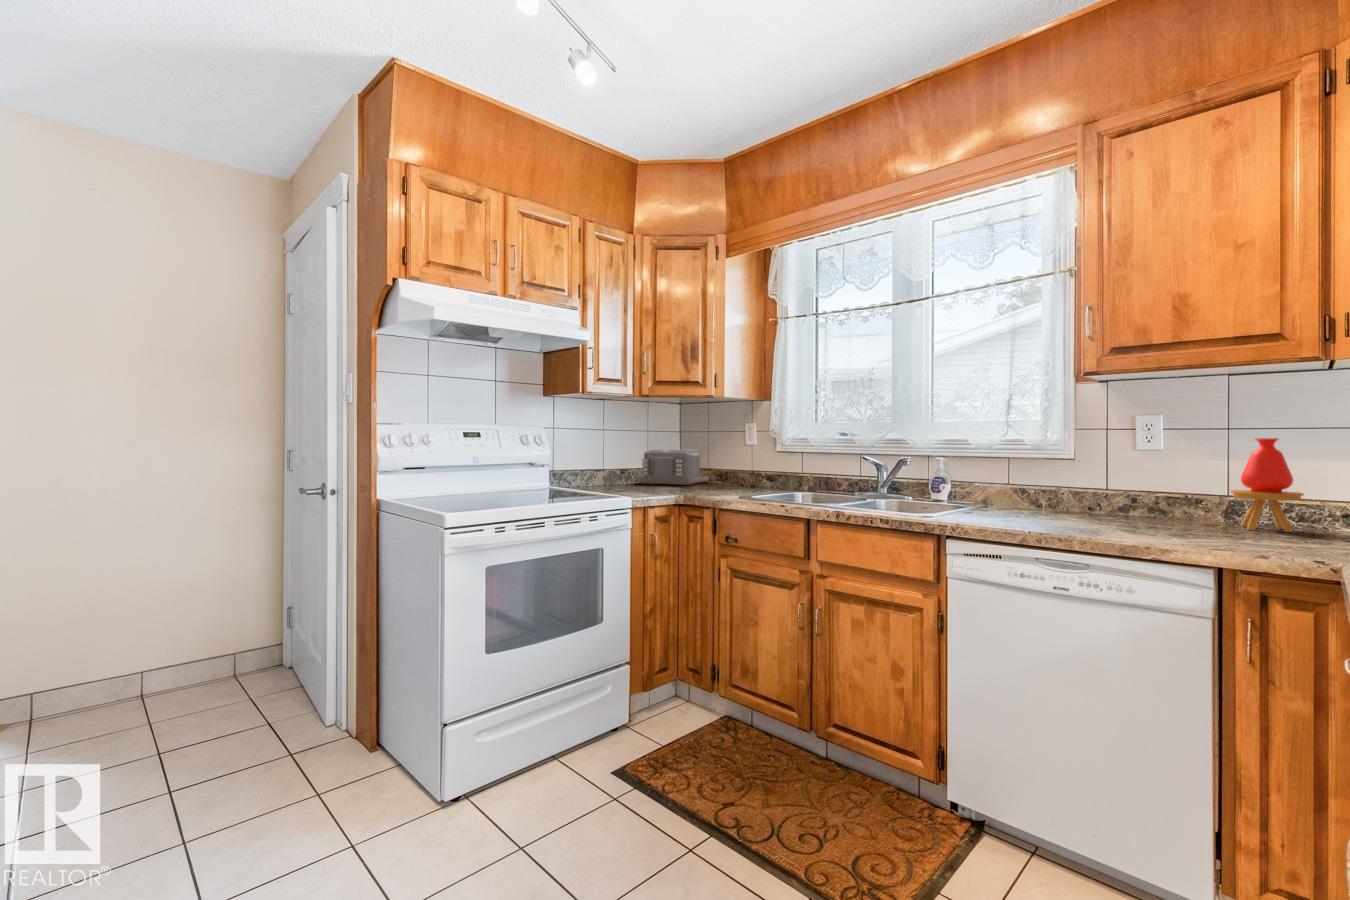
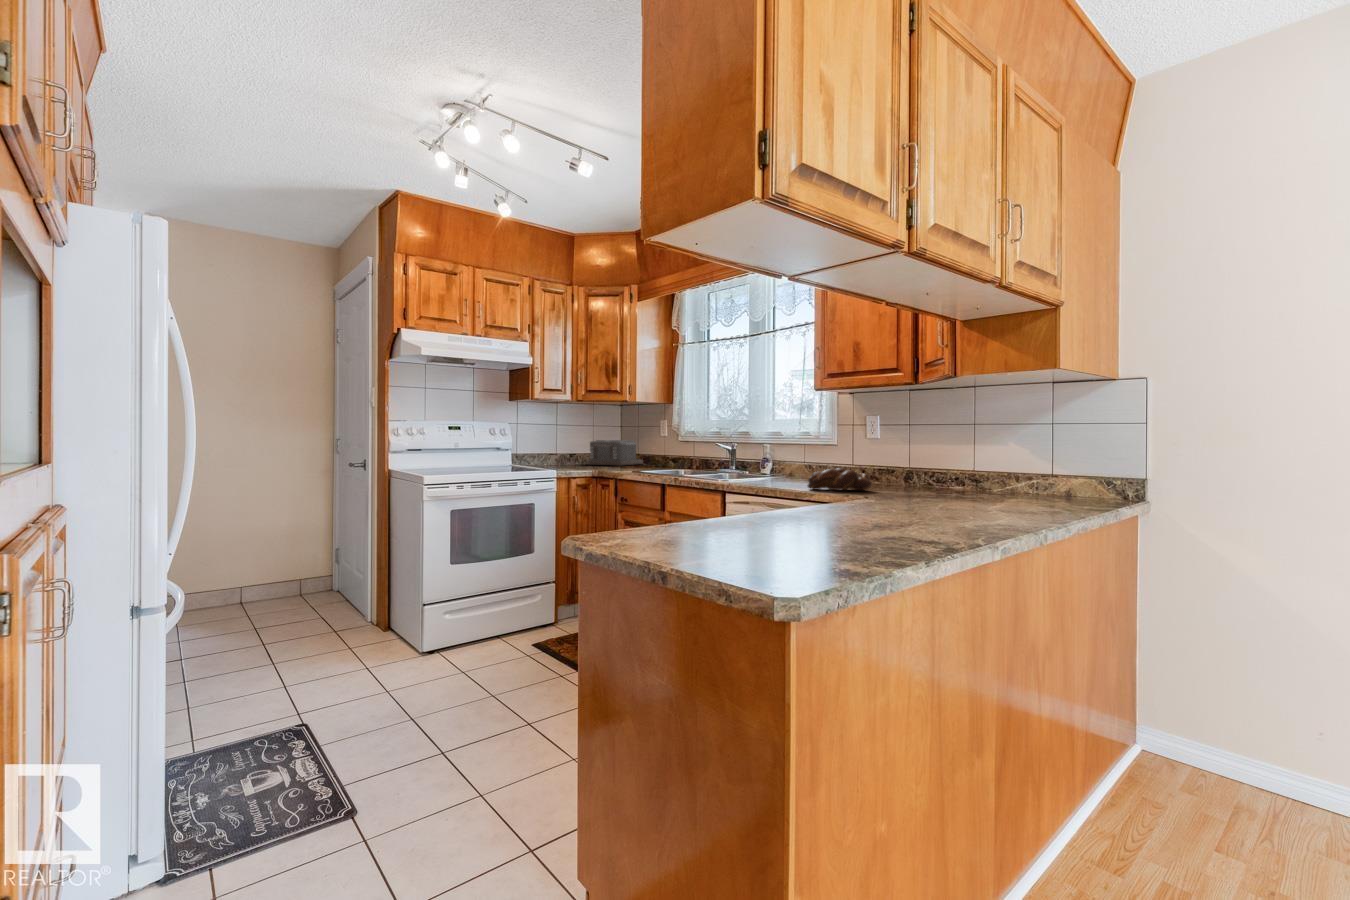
vase: present [1231,438,1304,532] -> none [899,430,936,489]
bread loaf: none [1123,502,1257,541] -> present [808,468,872,490]

